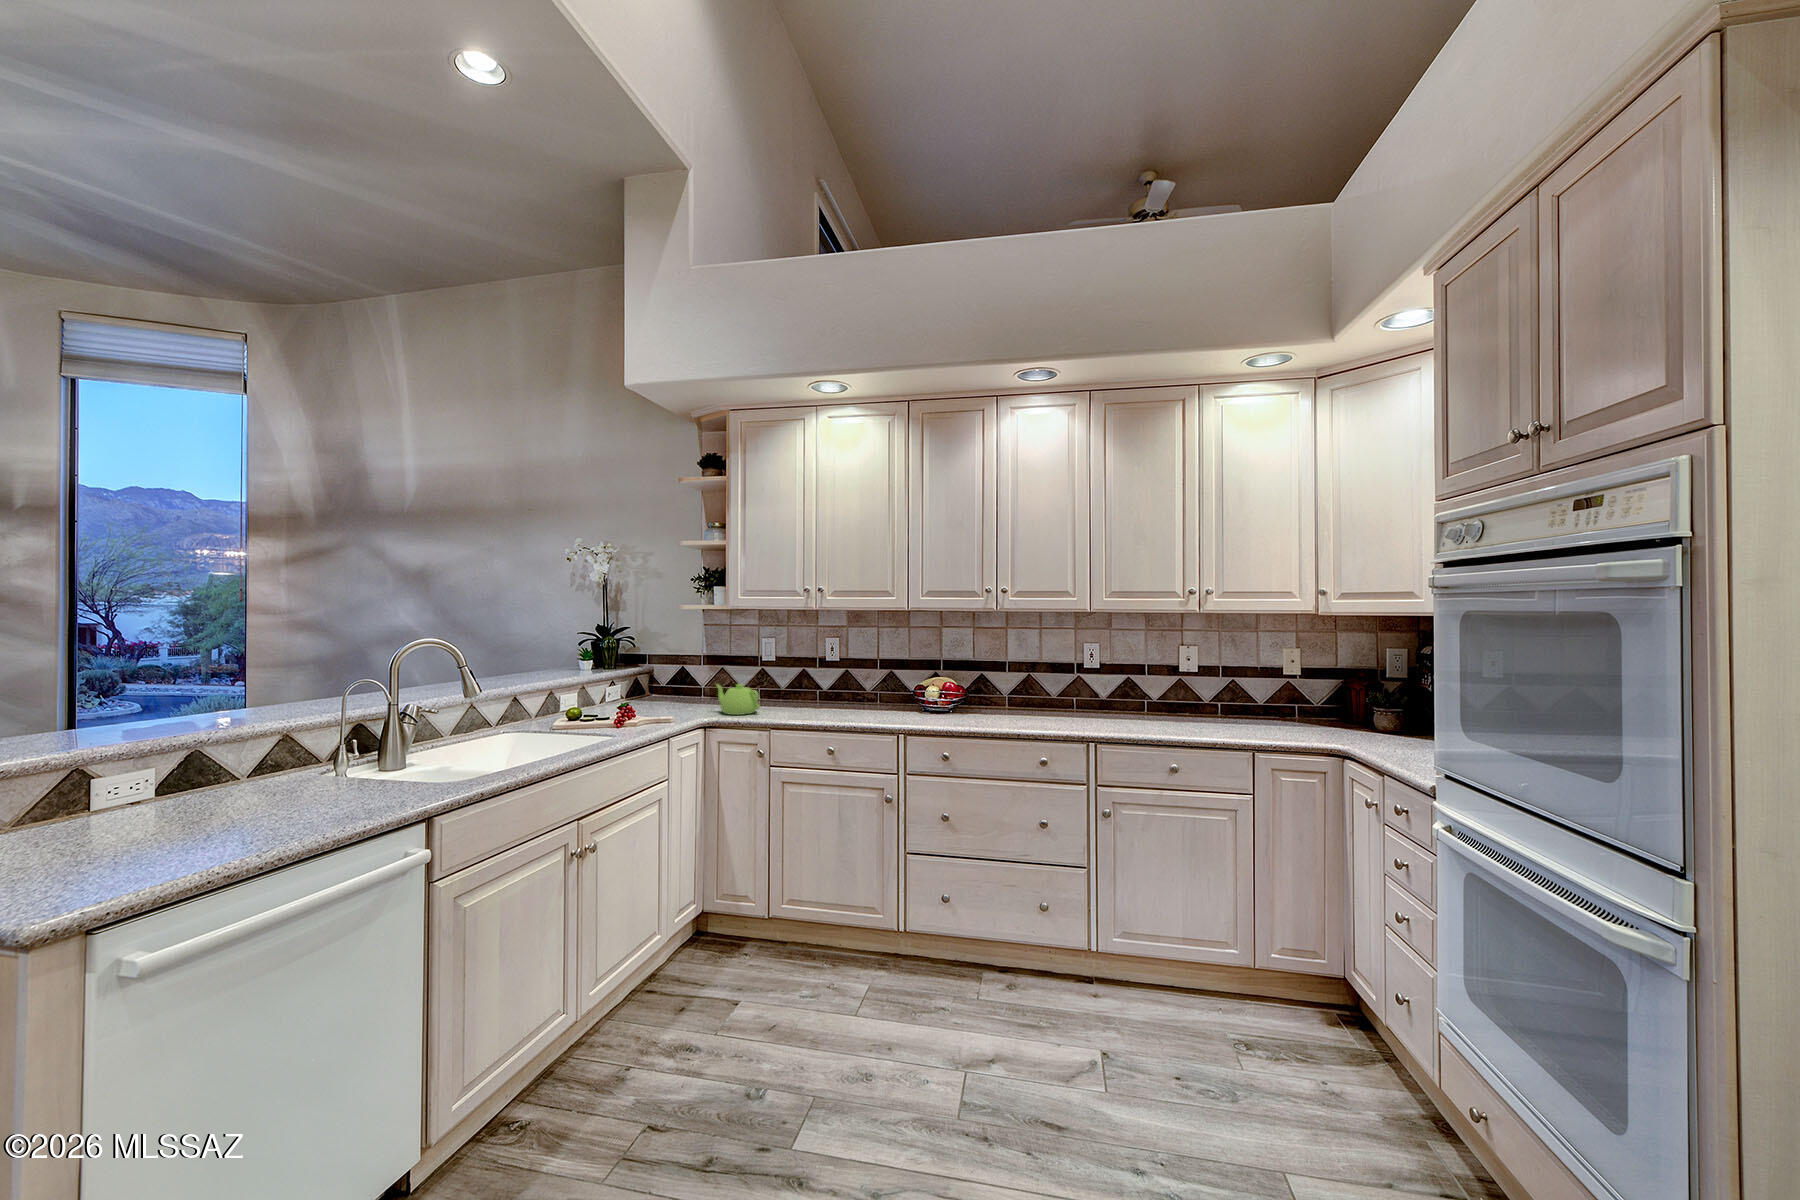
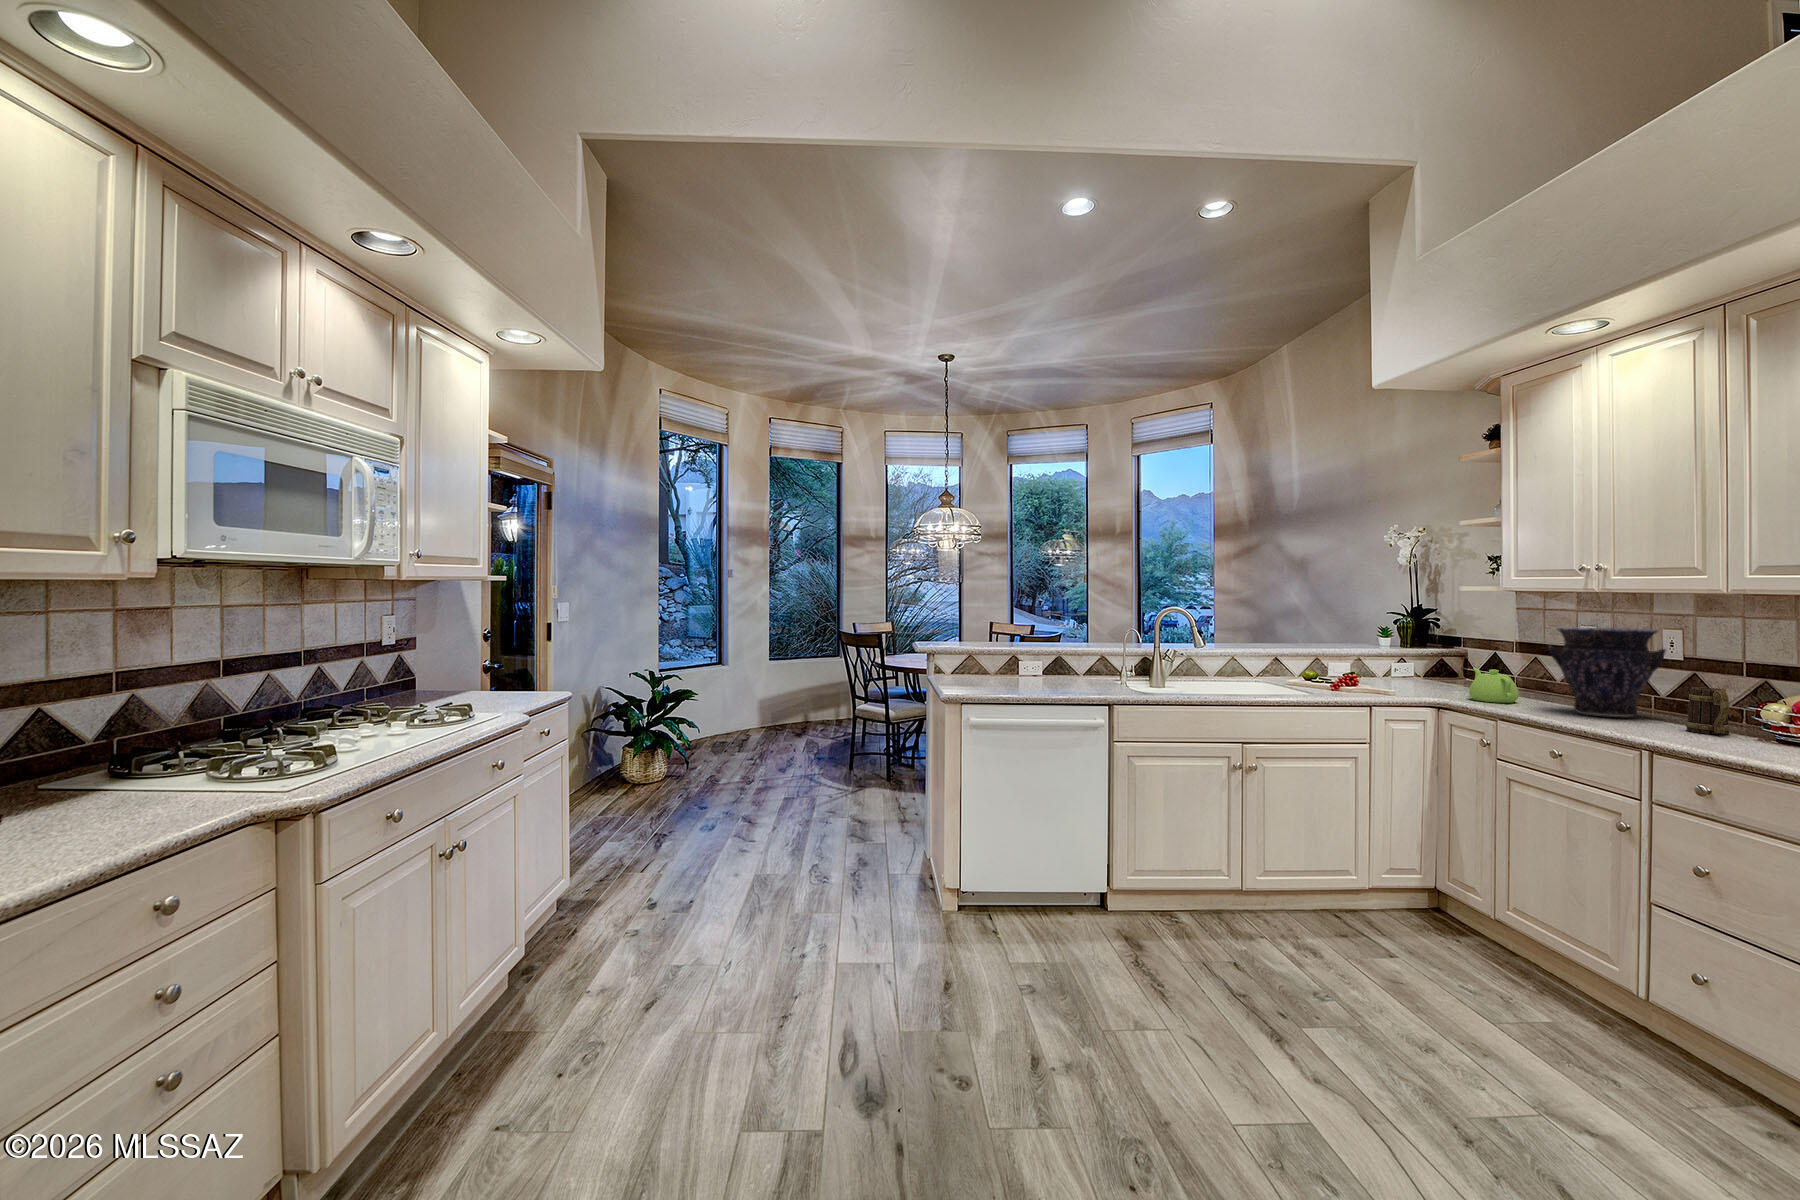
vase: none [790,640,860,714] -> present [1549,628,1666,717]
mug: none [889,681,919,715] -> present [1686,687,1730,734]

